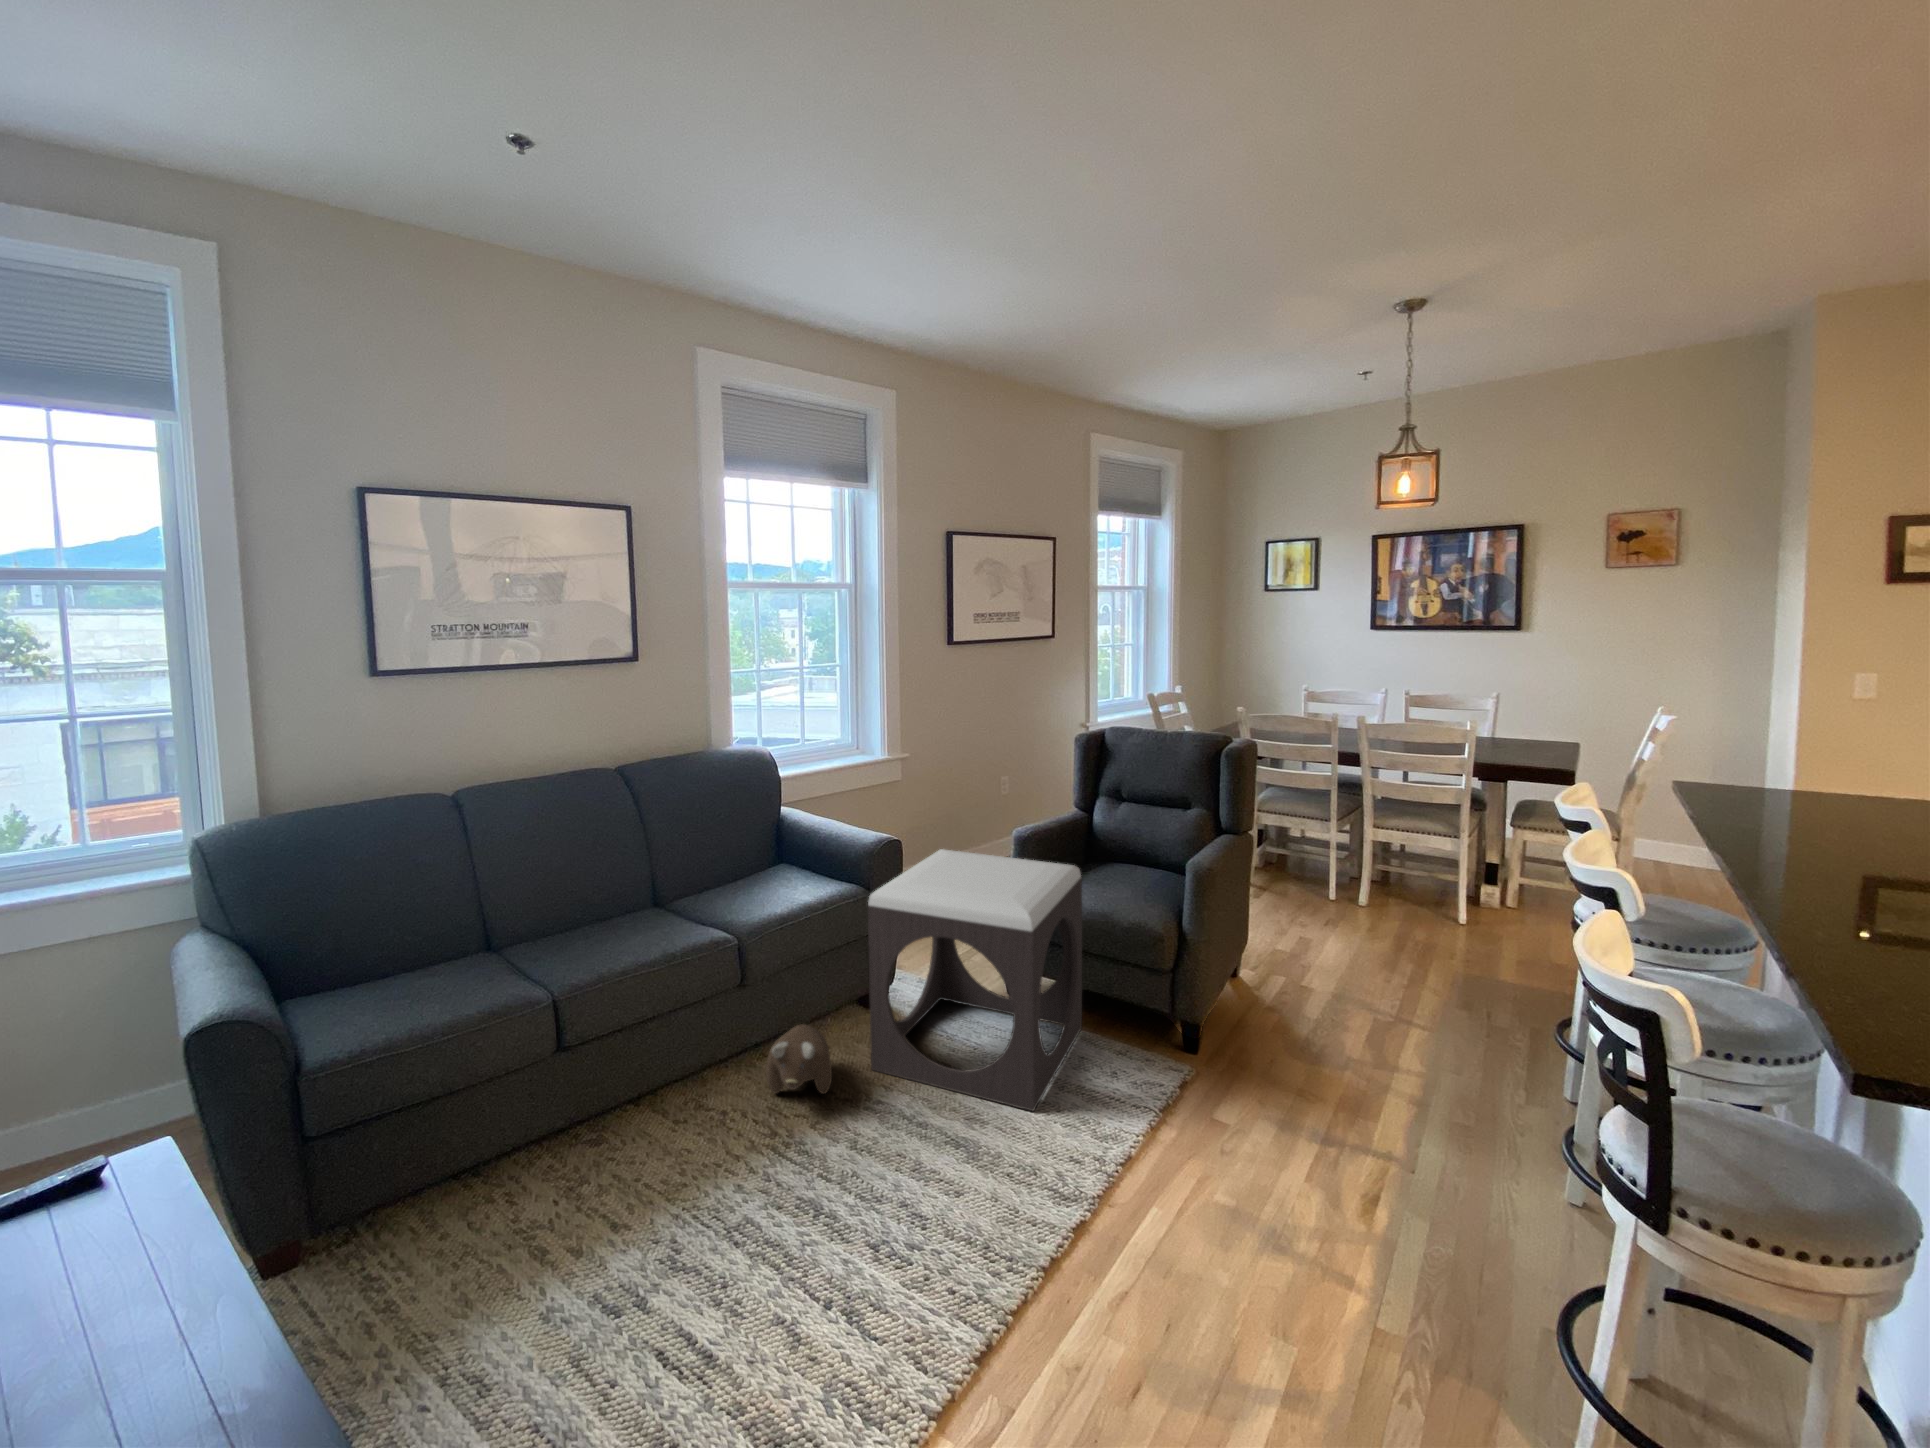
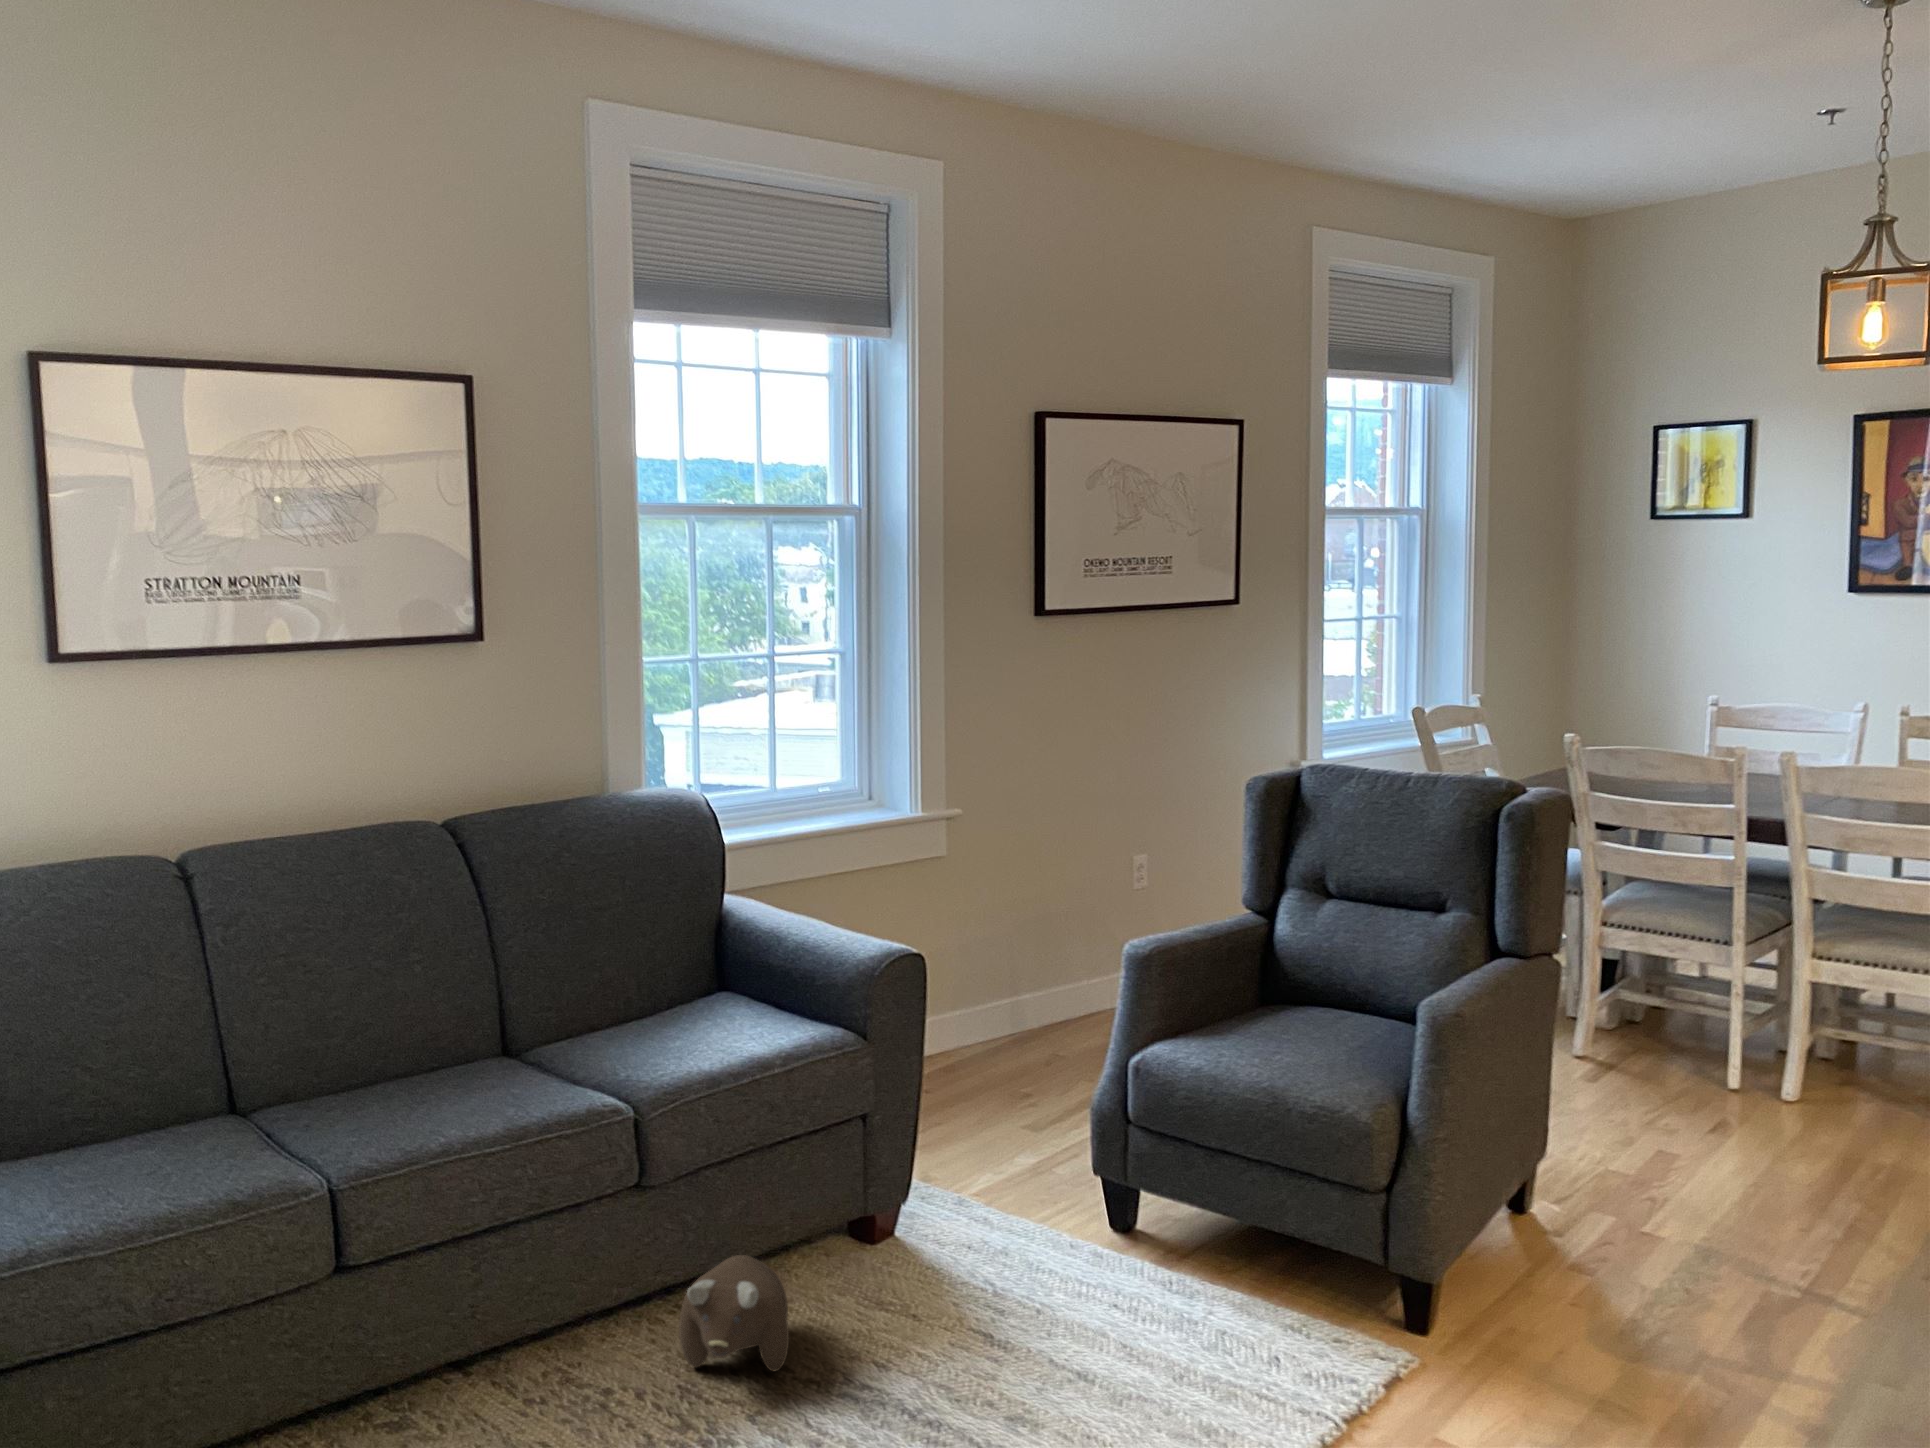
footstool: present [868,849,1082,1111] -> none [855,970,1234,1413]

